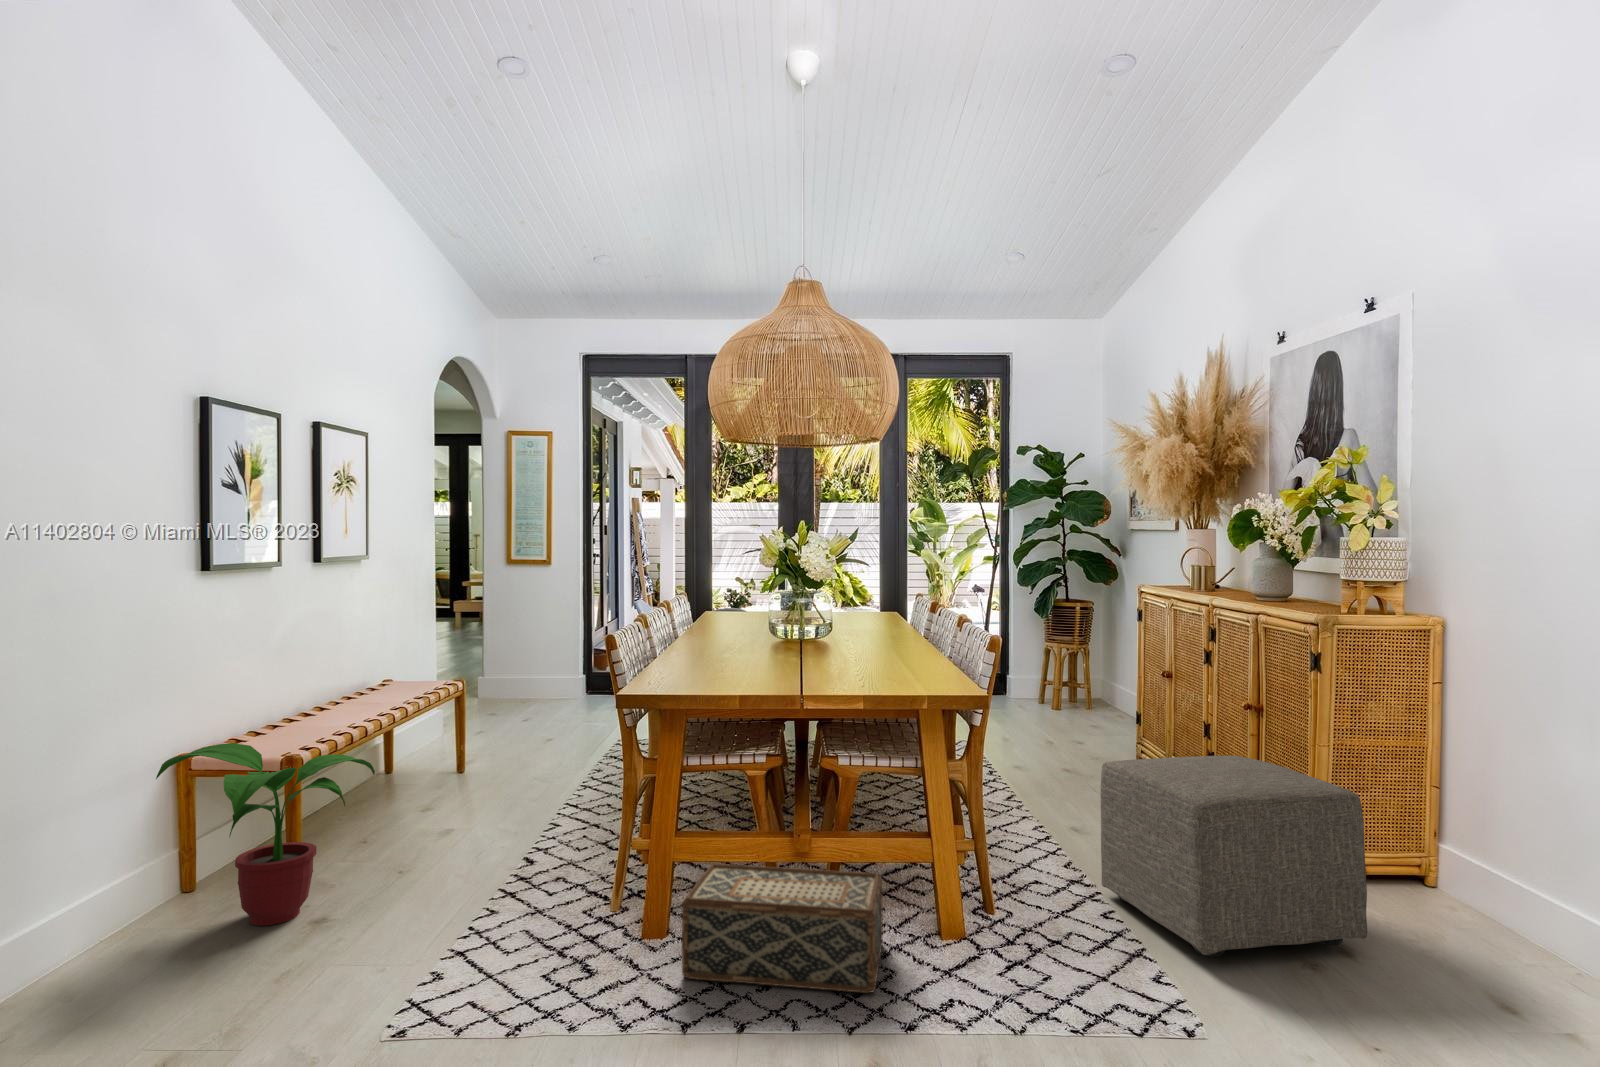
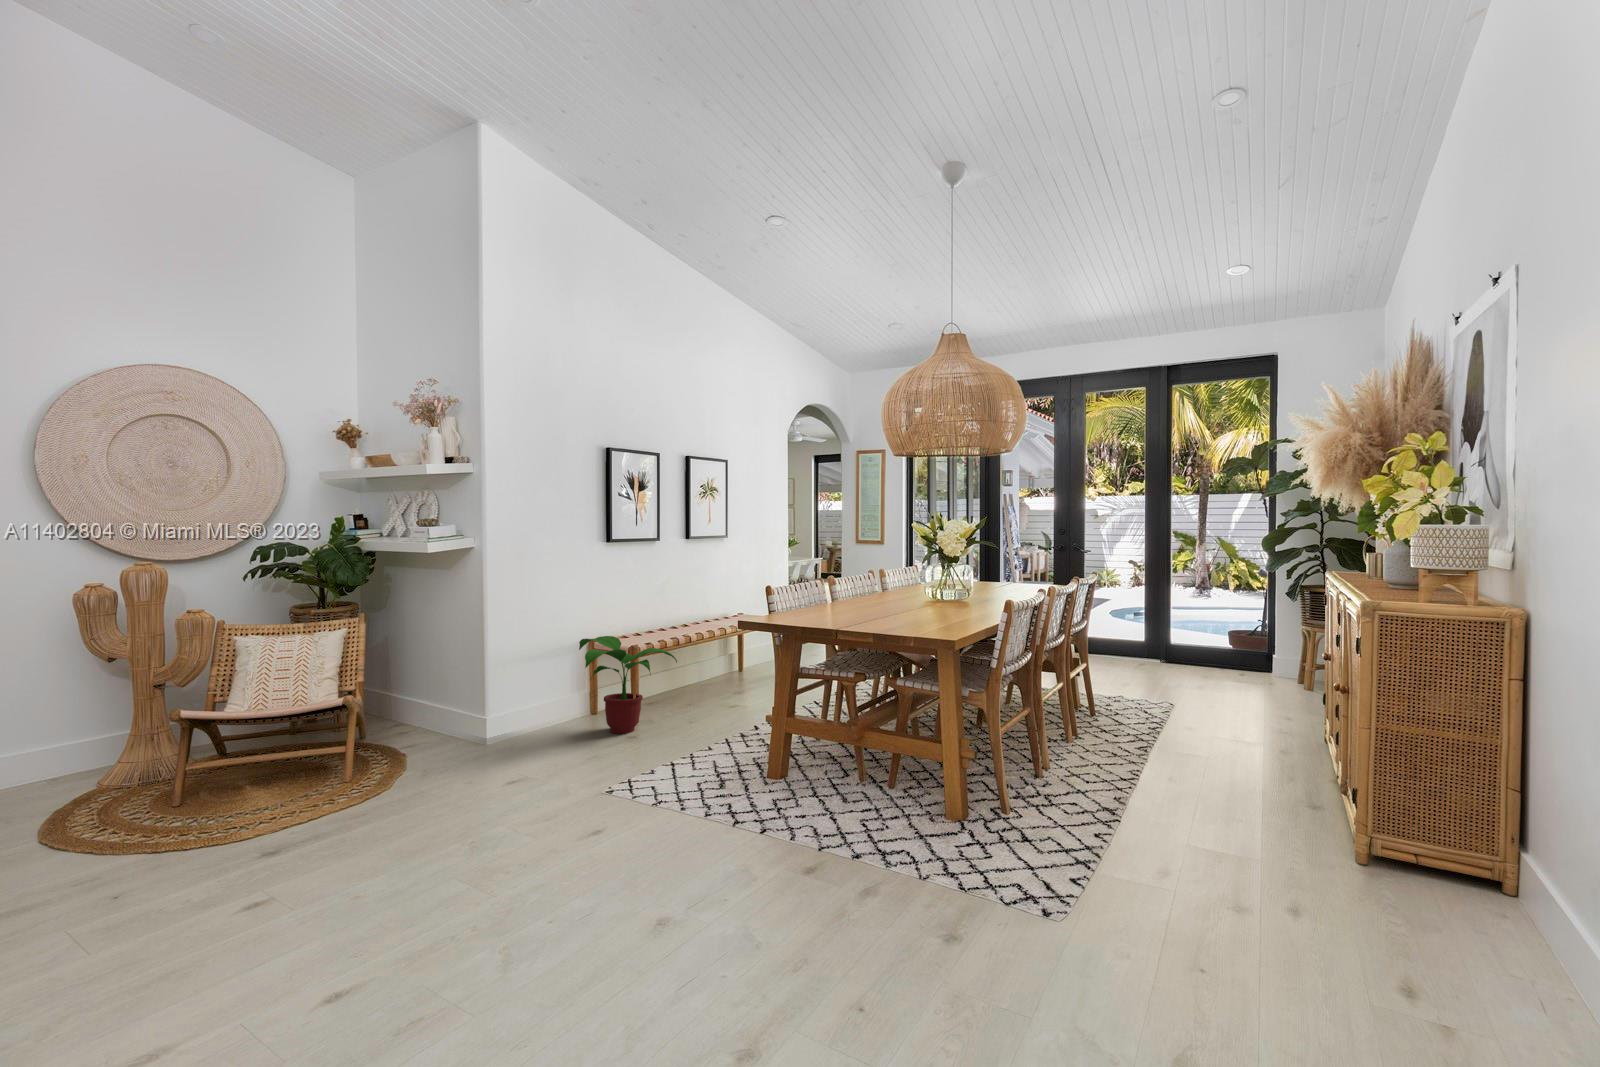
ottoman: present [1101,756,1367,957] -> none [1115,713,1308,900]
woven basket: present [682,864,883,993] -> none [766,738,903,829]

